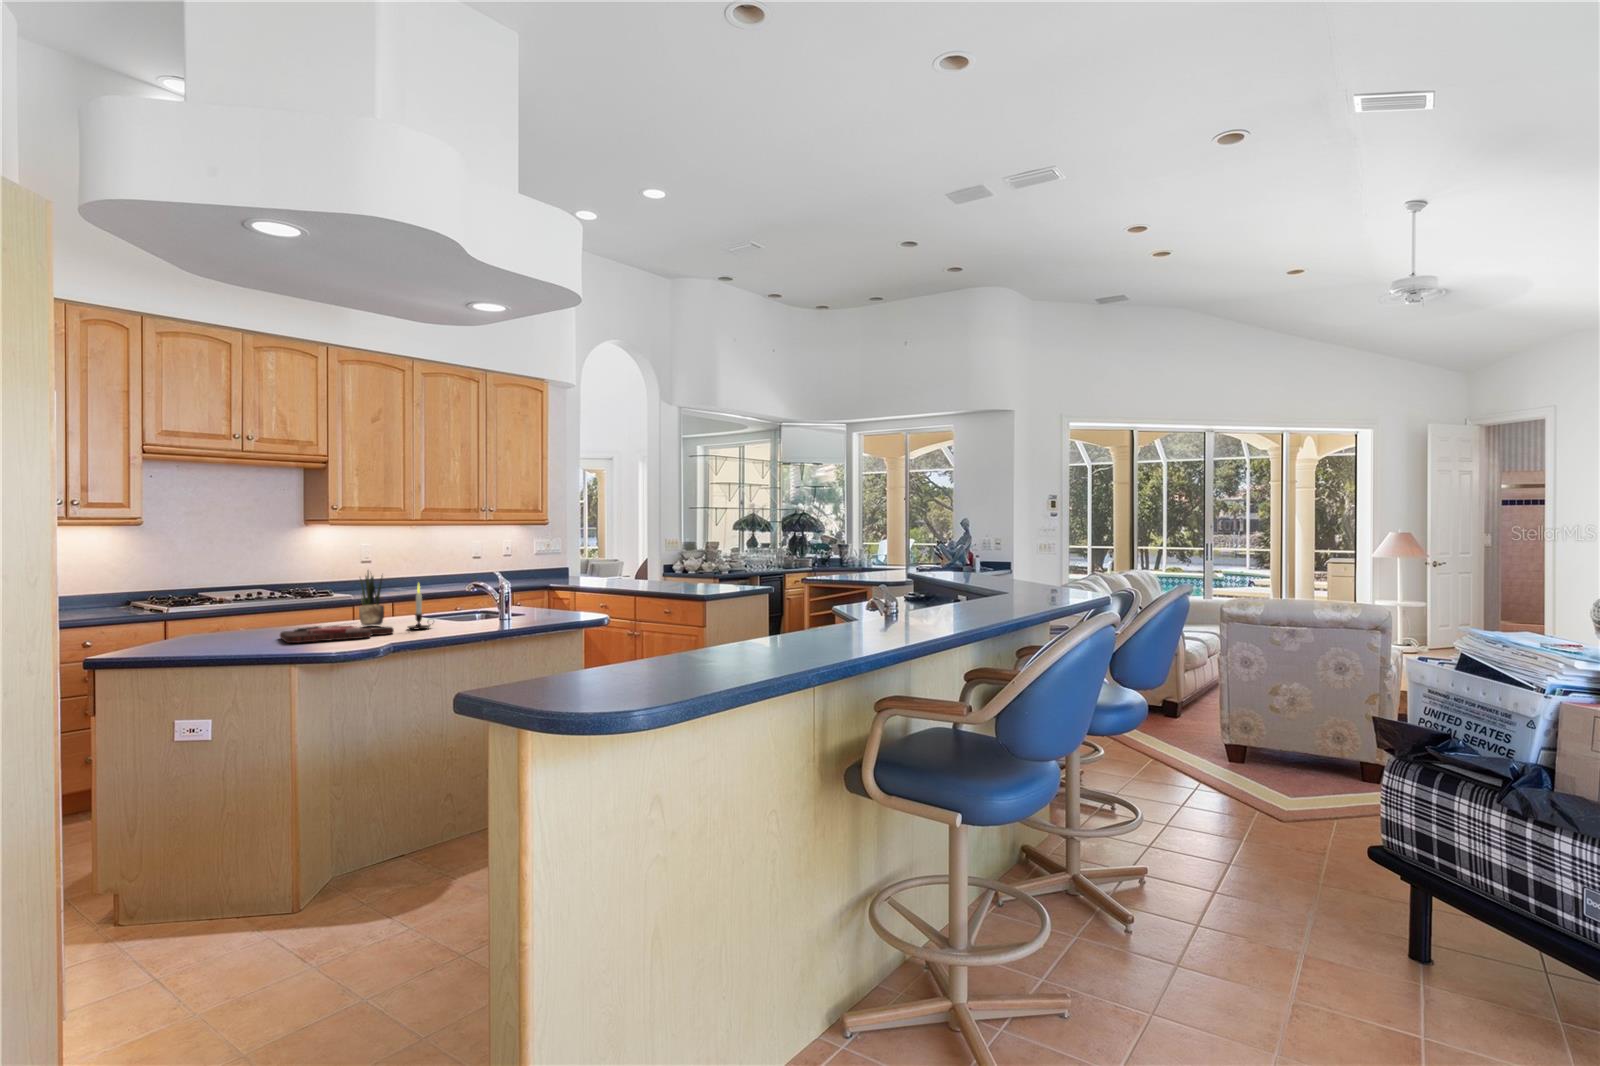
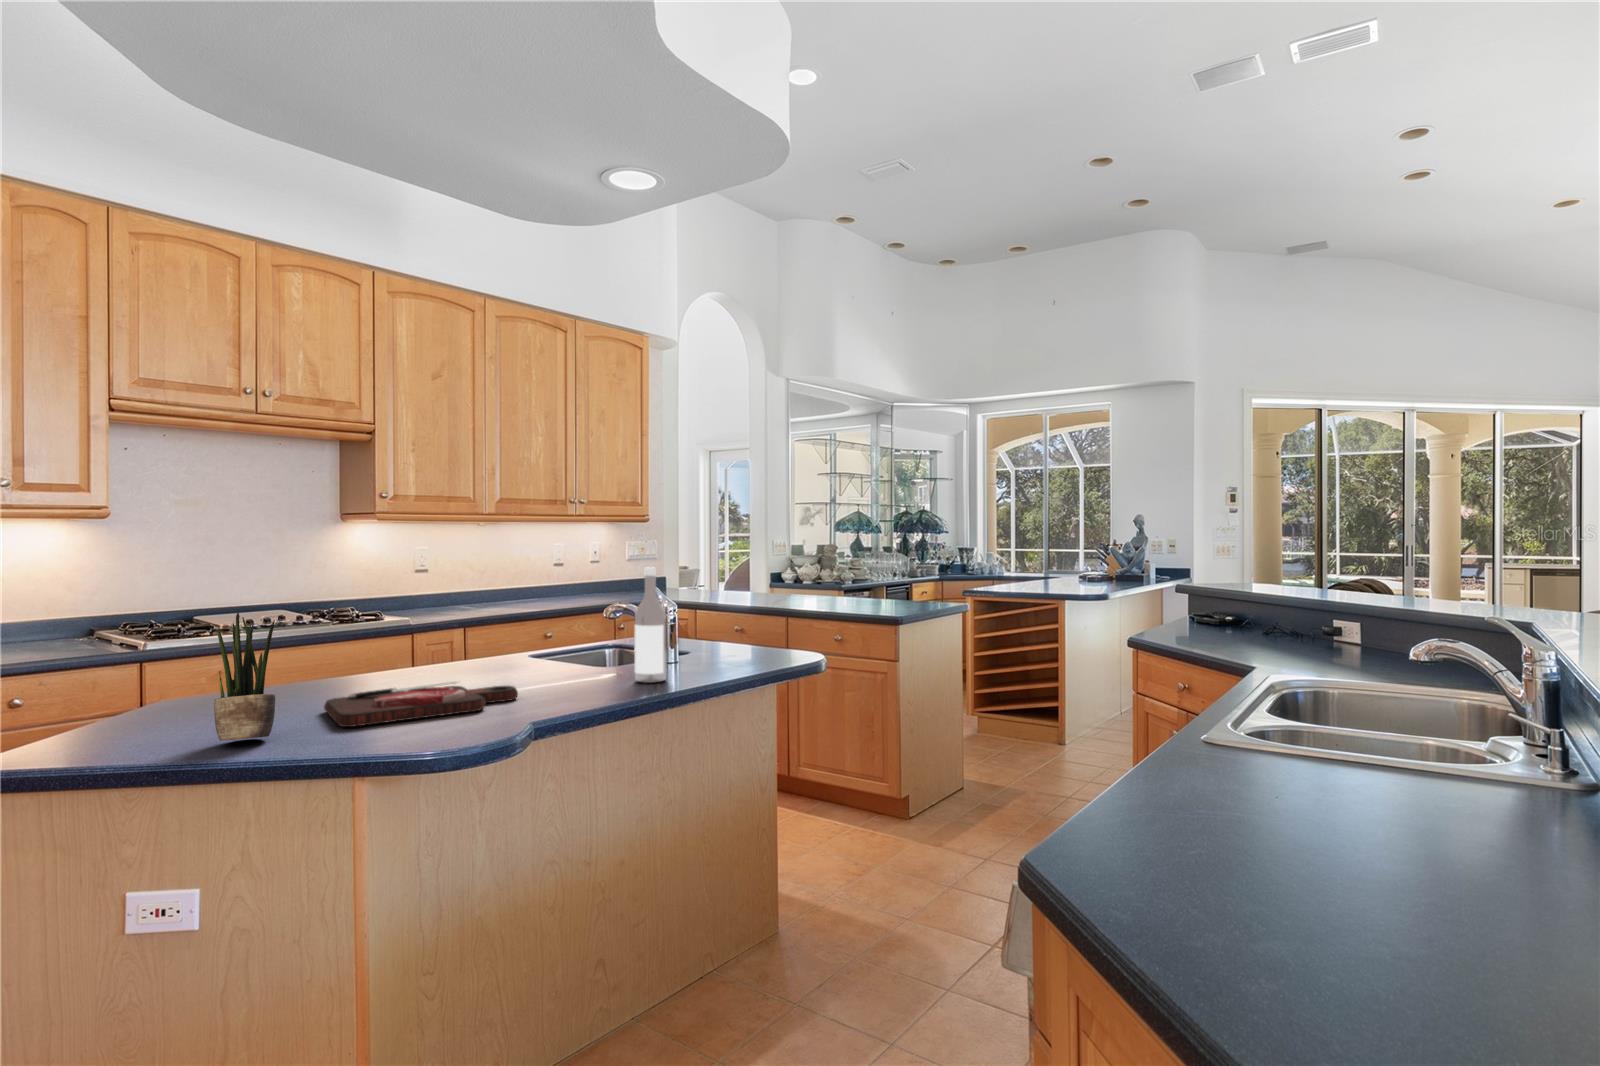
wine bottle: none [471,558,491,628] -> present [634,568,666,683]
potted plant: present [359,572,384,626] -> present [214,613,275,741]
candle: present [408,585,433,629] -> none [533,608,574,688]

